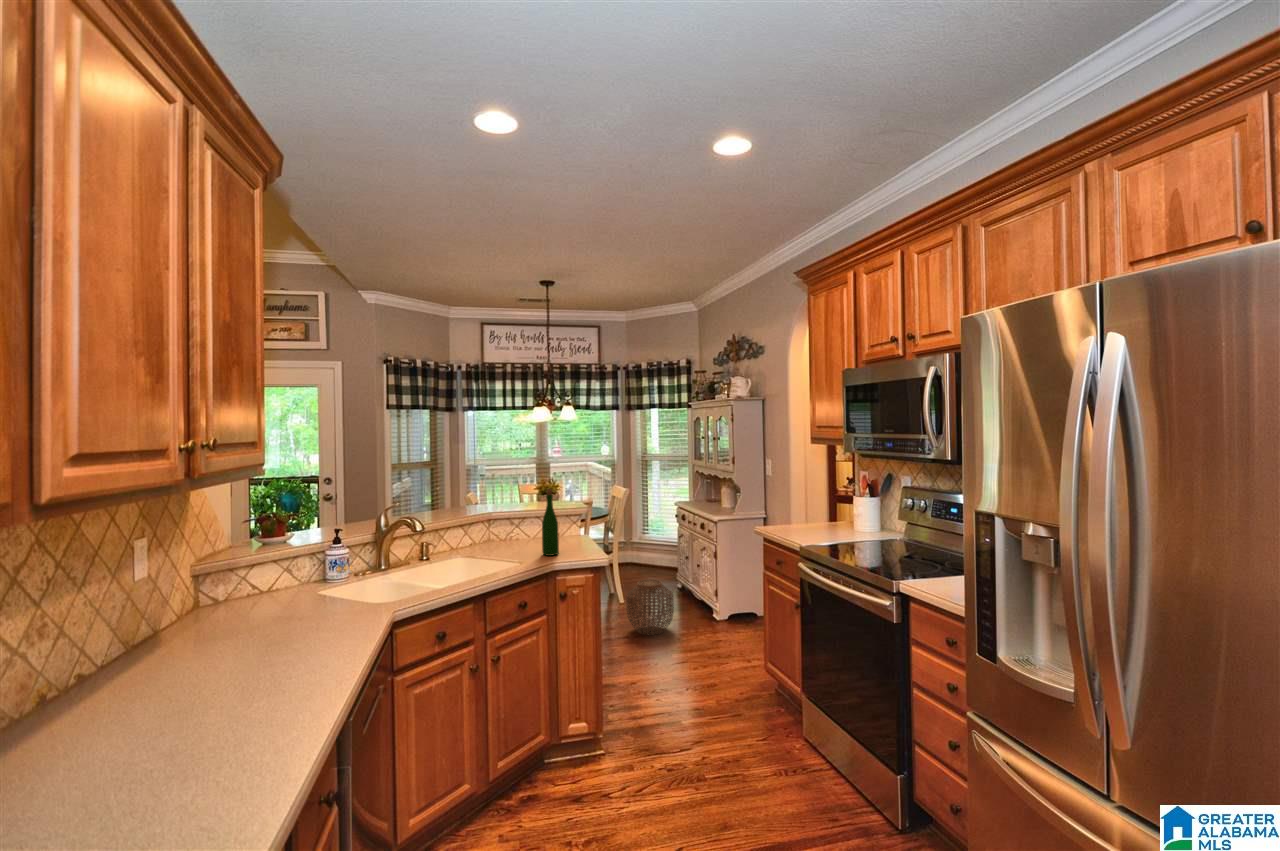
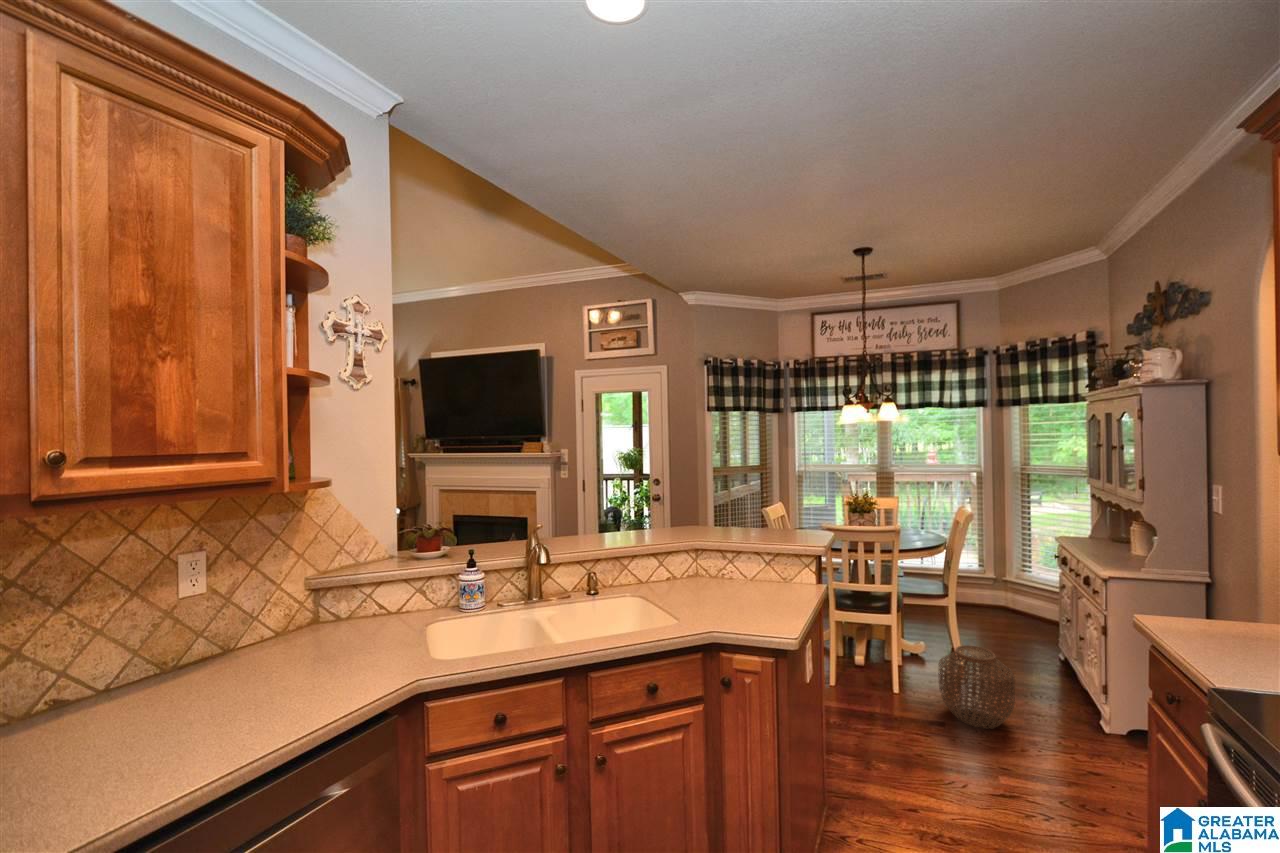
wine bottle: present [542,489,559,556] -> none [718,528,741,615]

